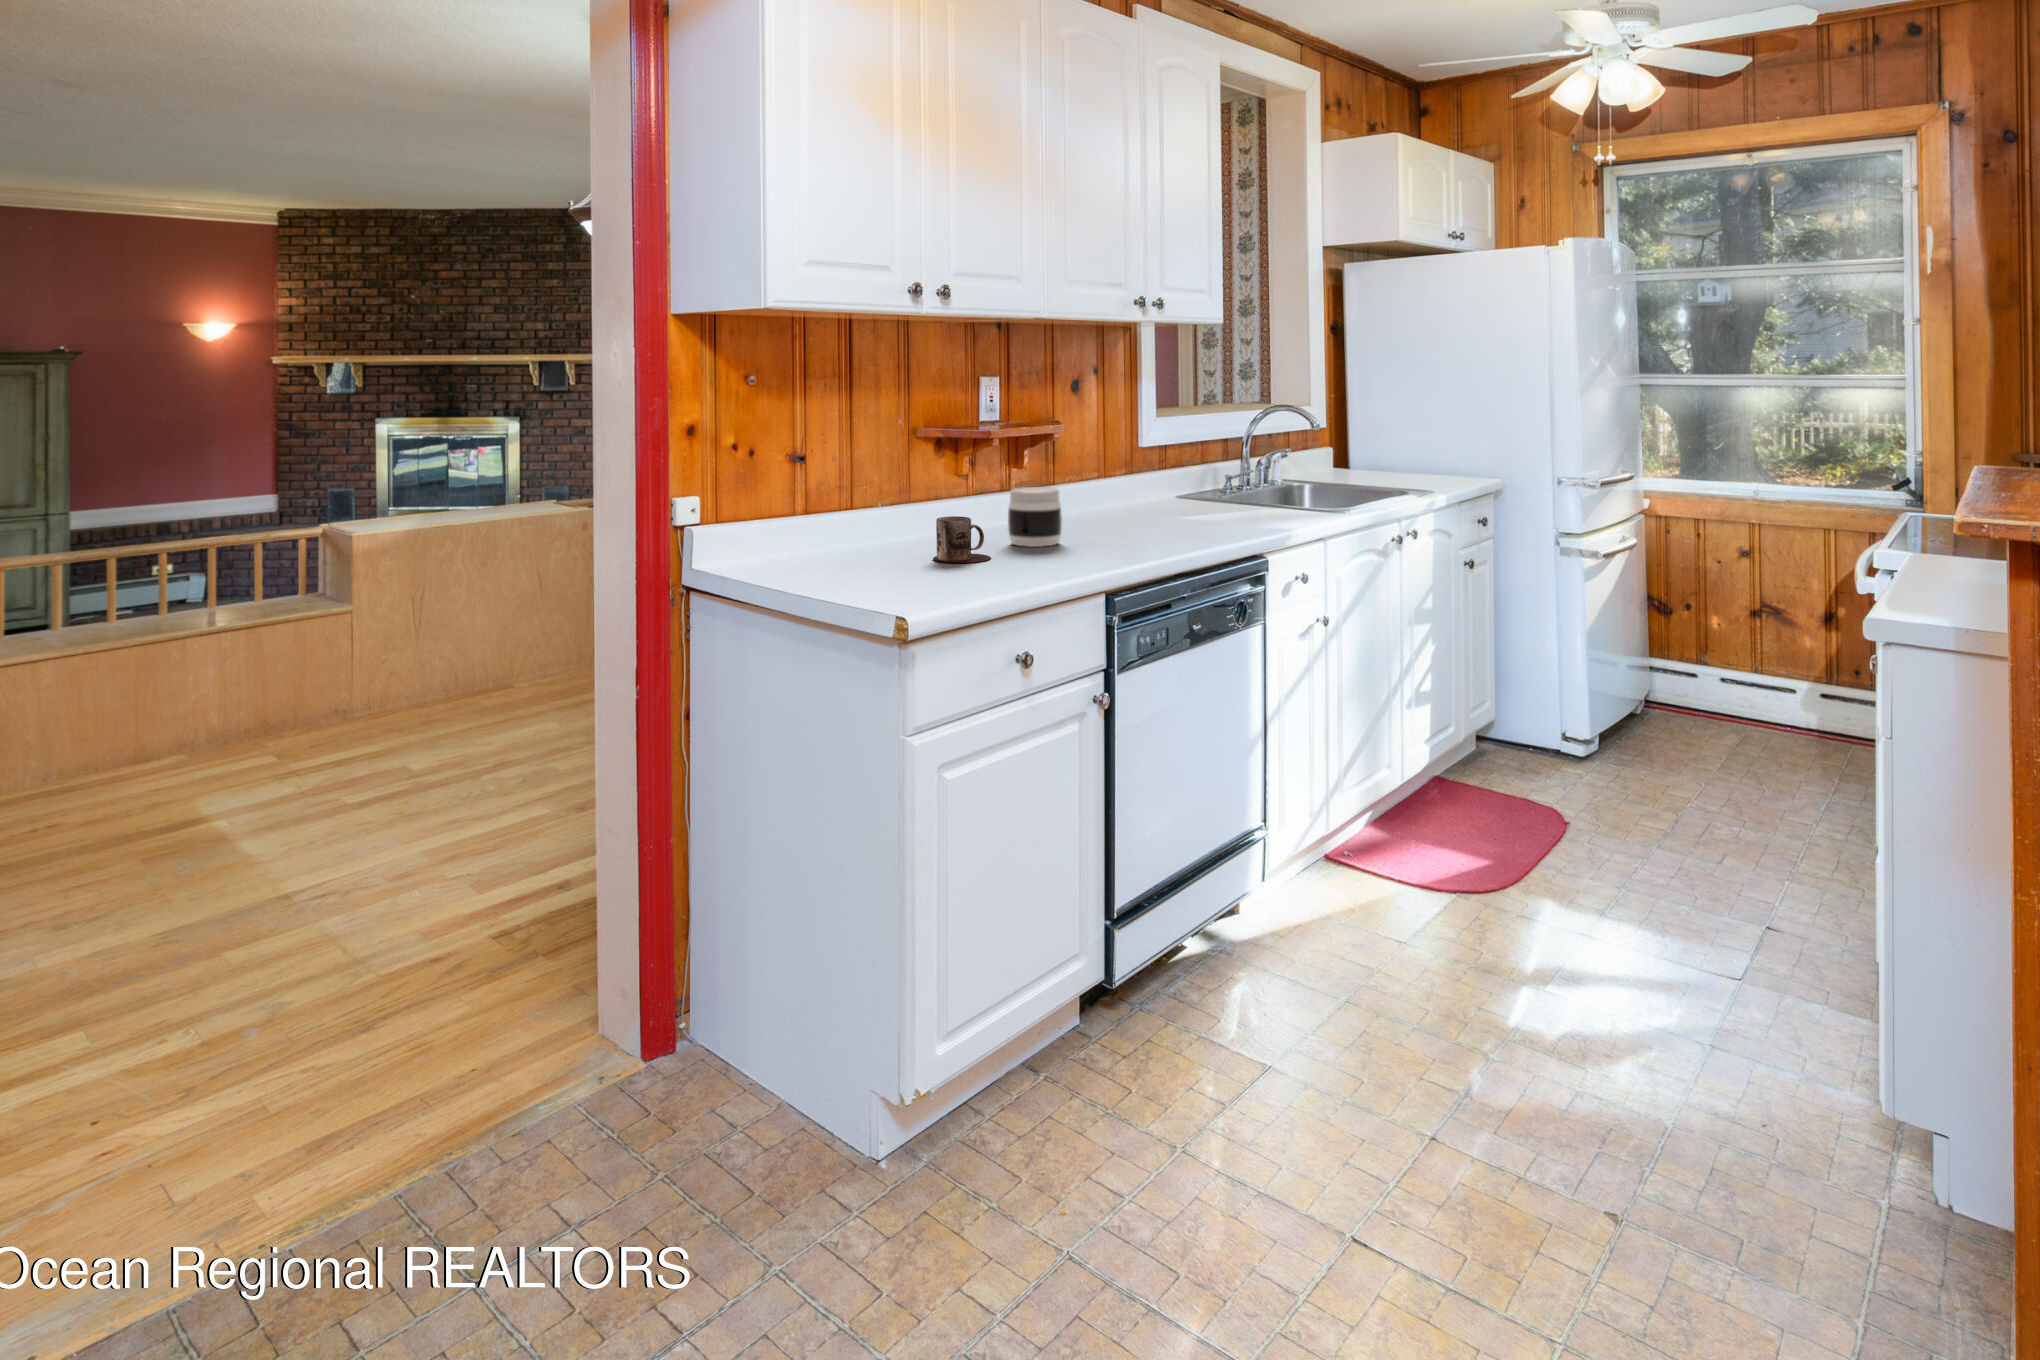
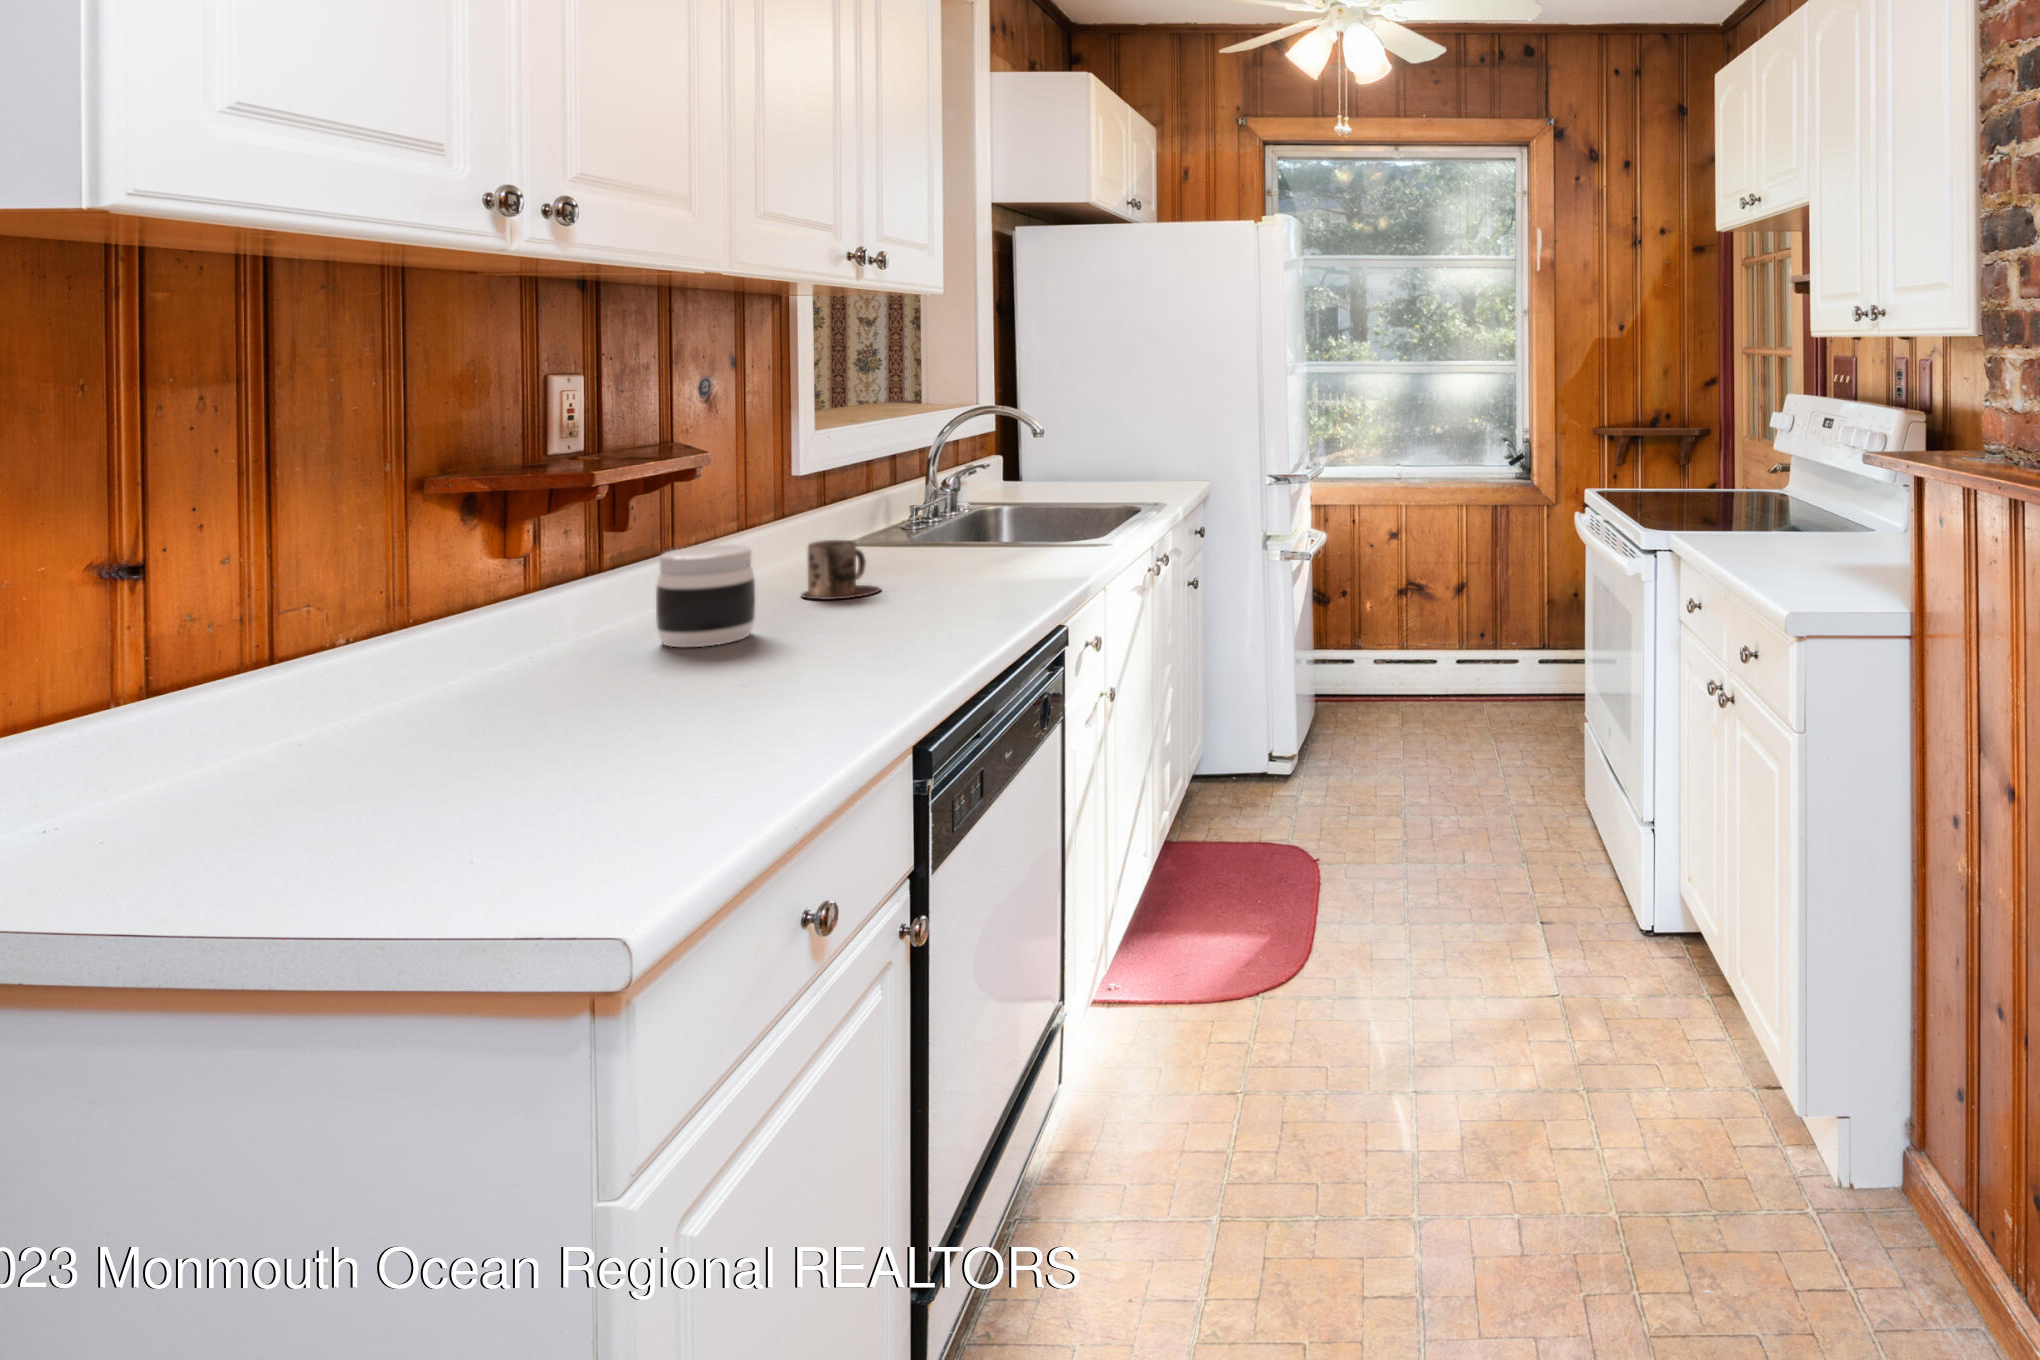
mug: present [933,516,991,563] -> present [802,540,880,600]

